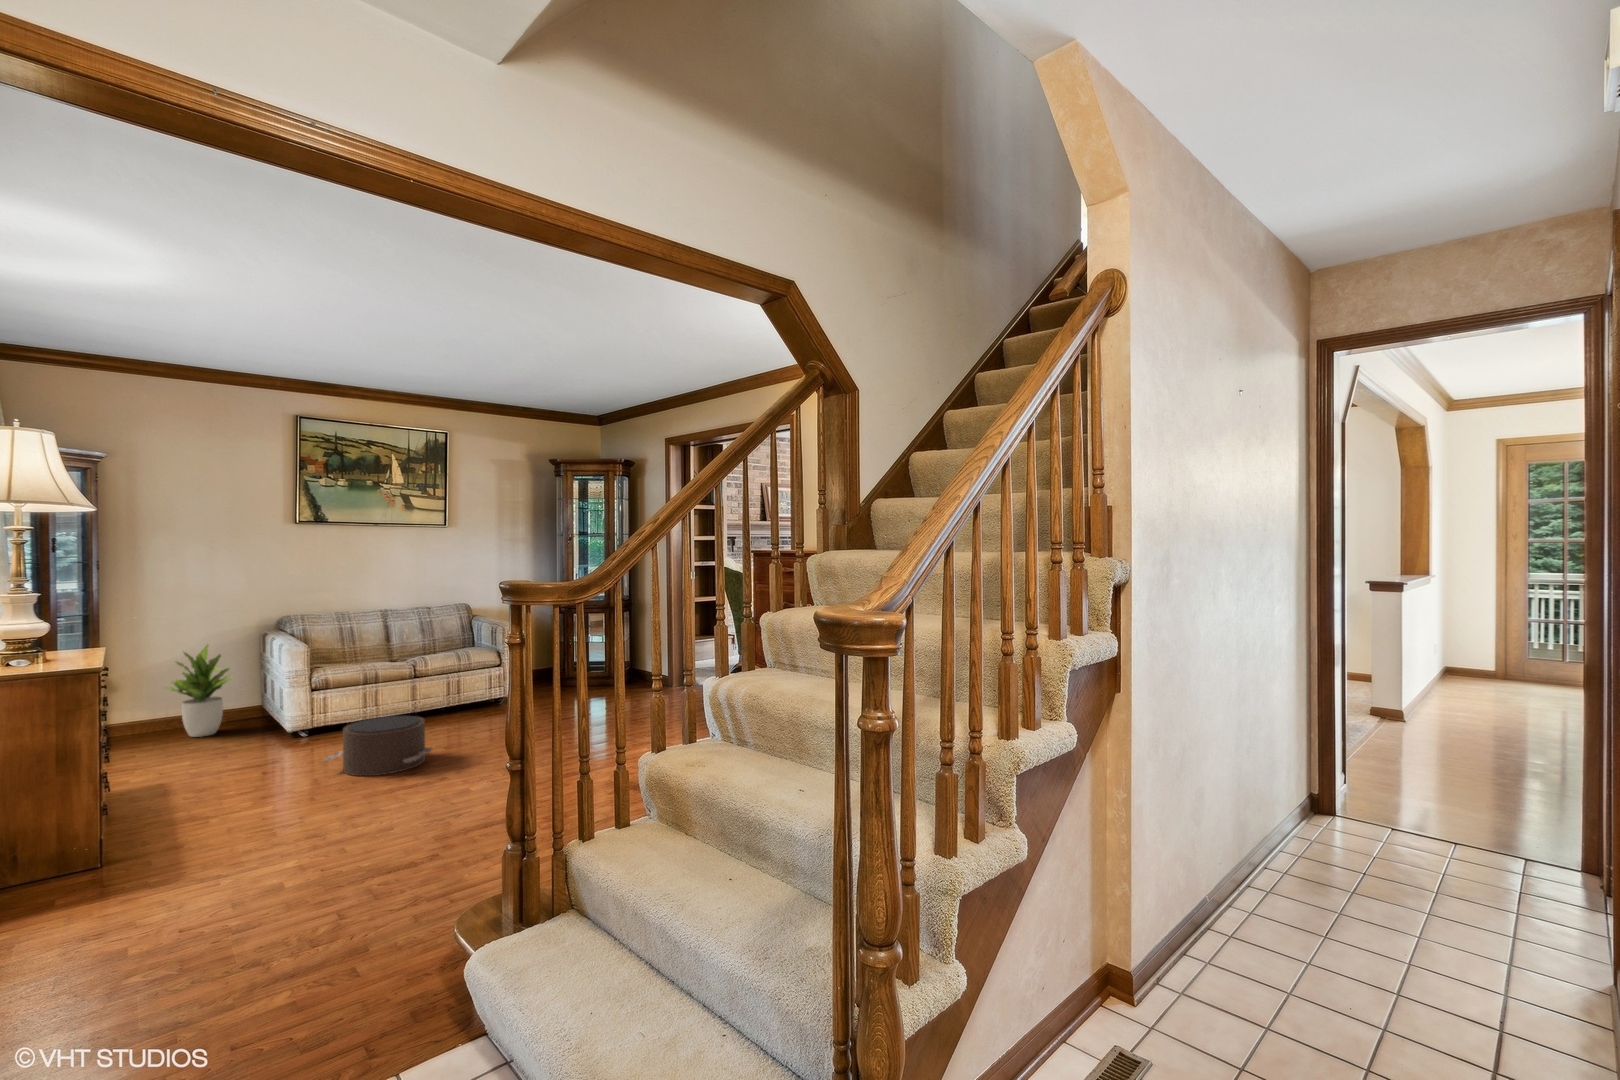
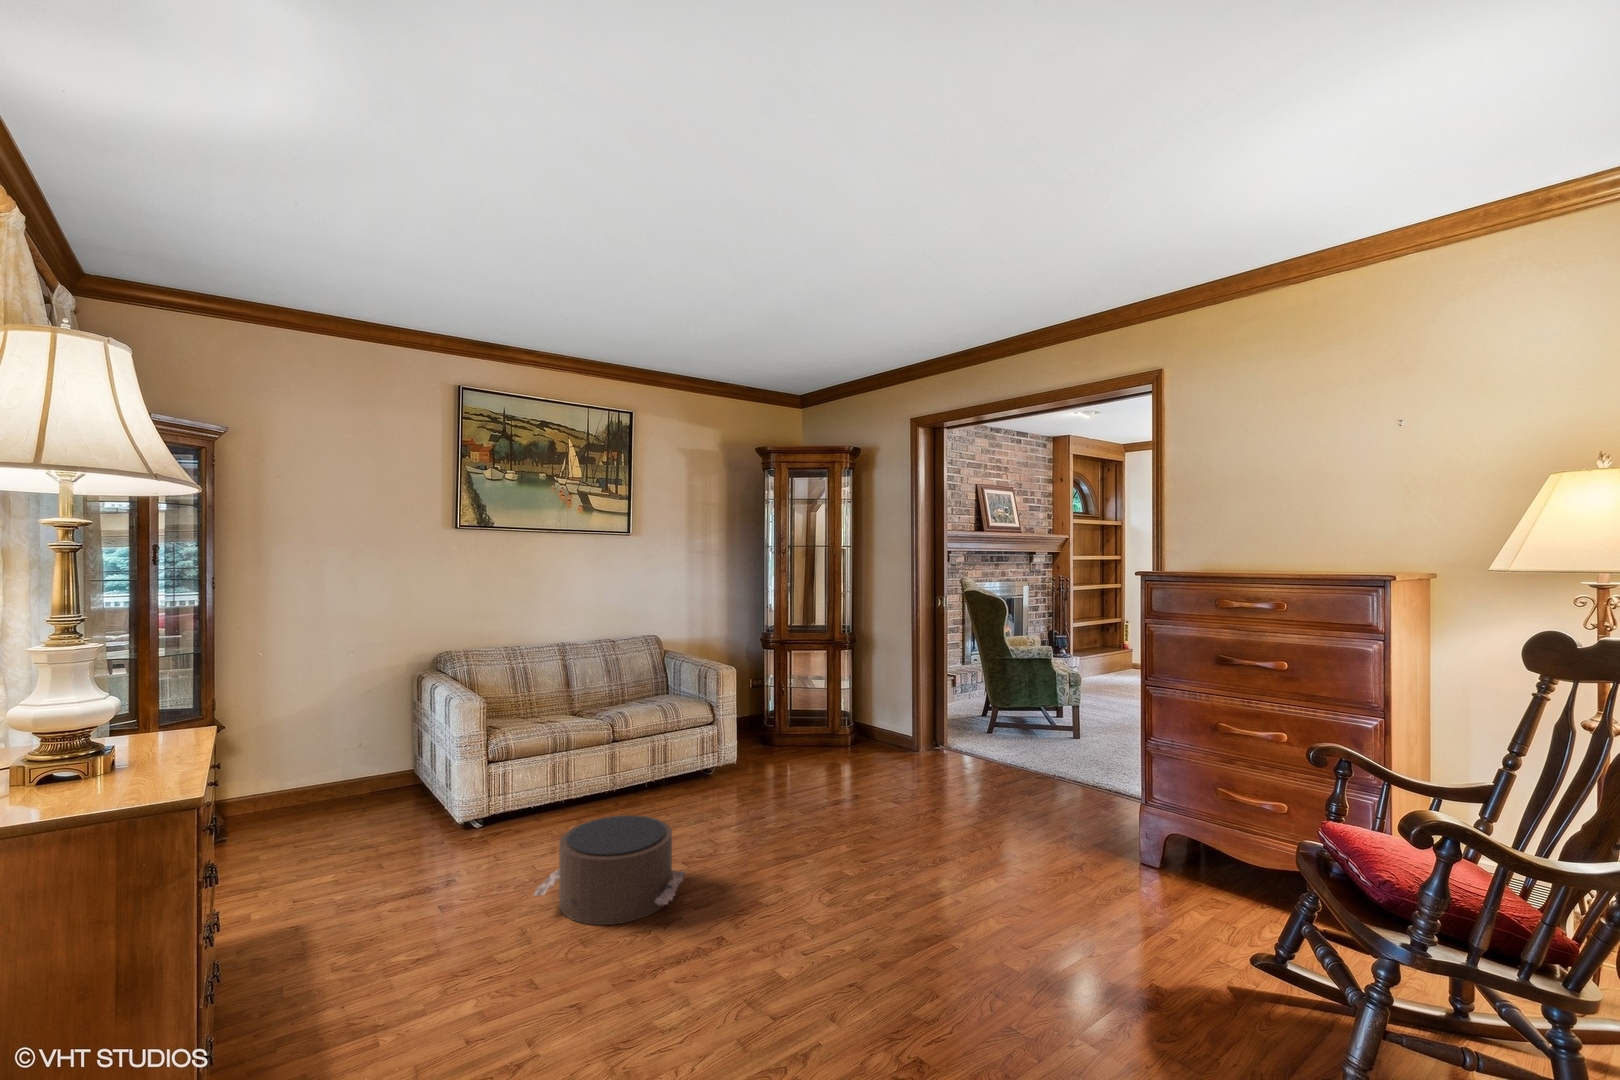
potted plant: present [169,644,232,737] -> none [289,691,380,823]

